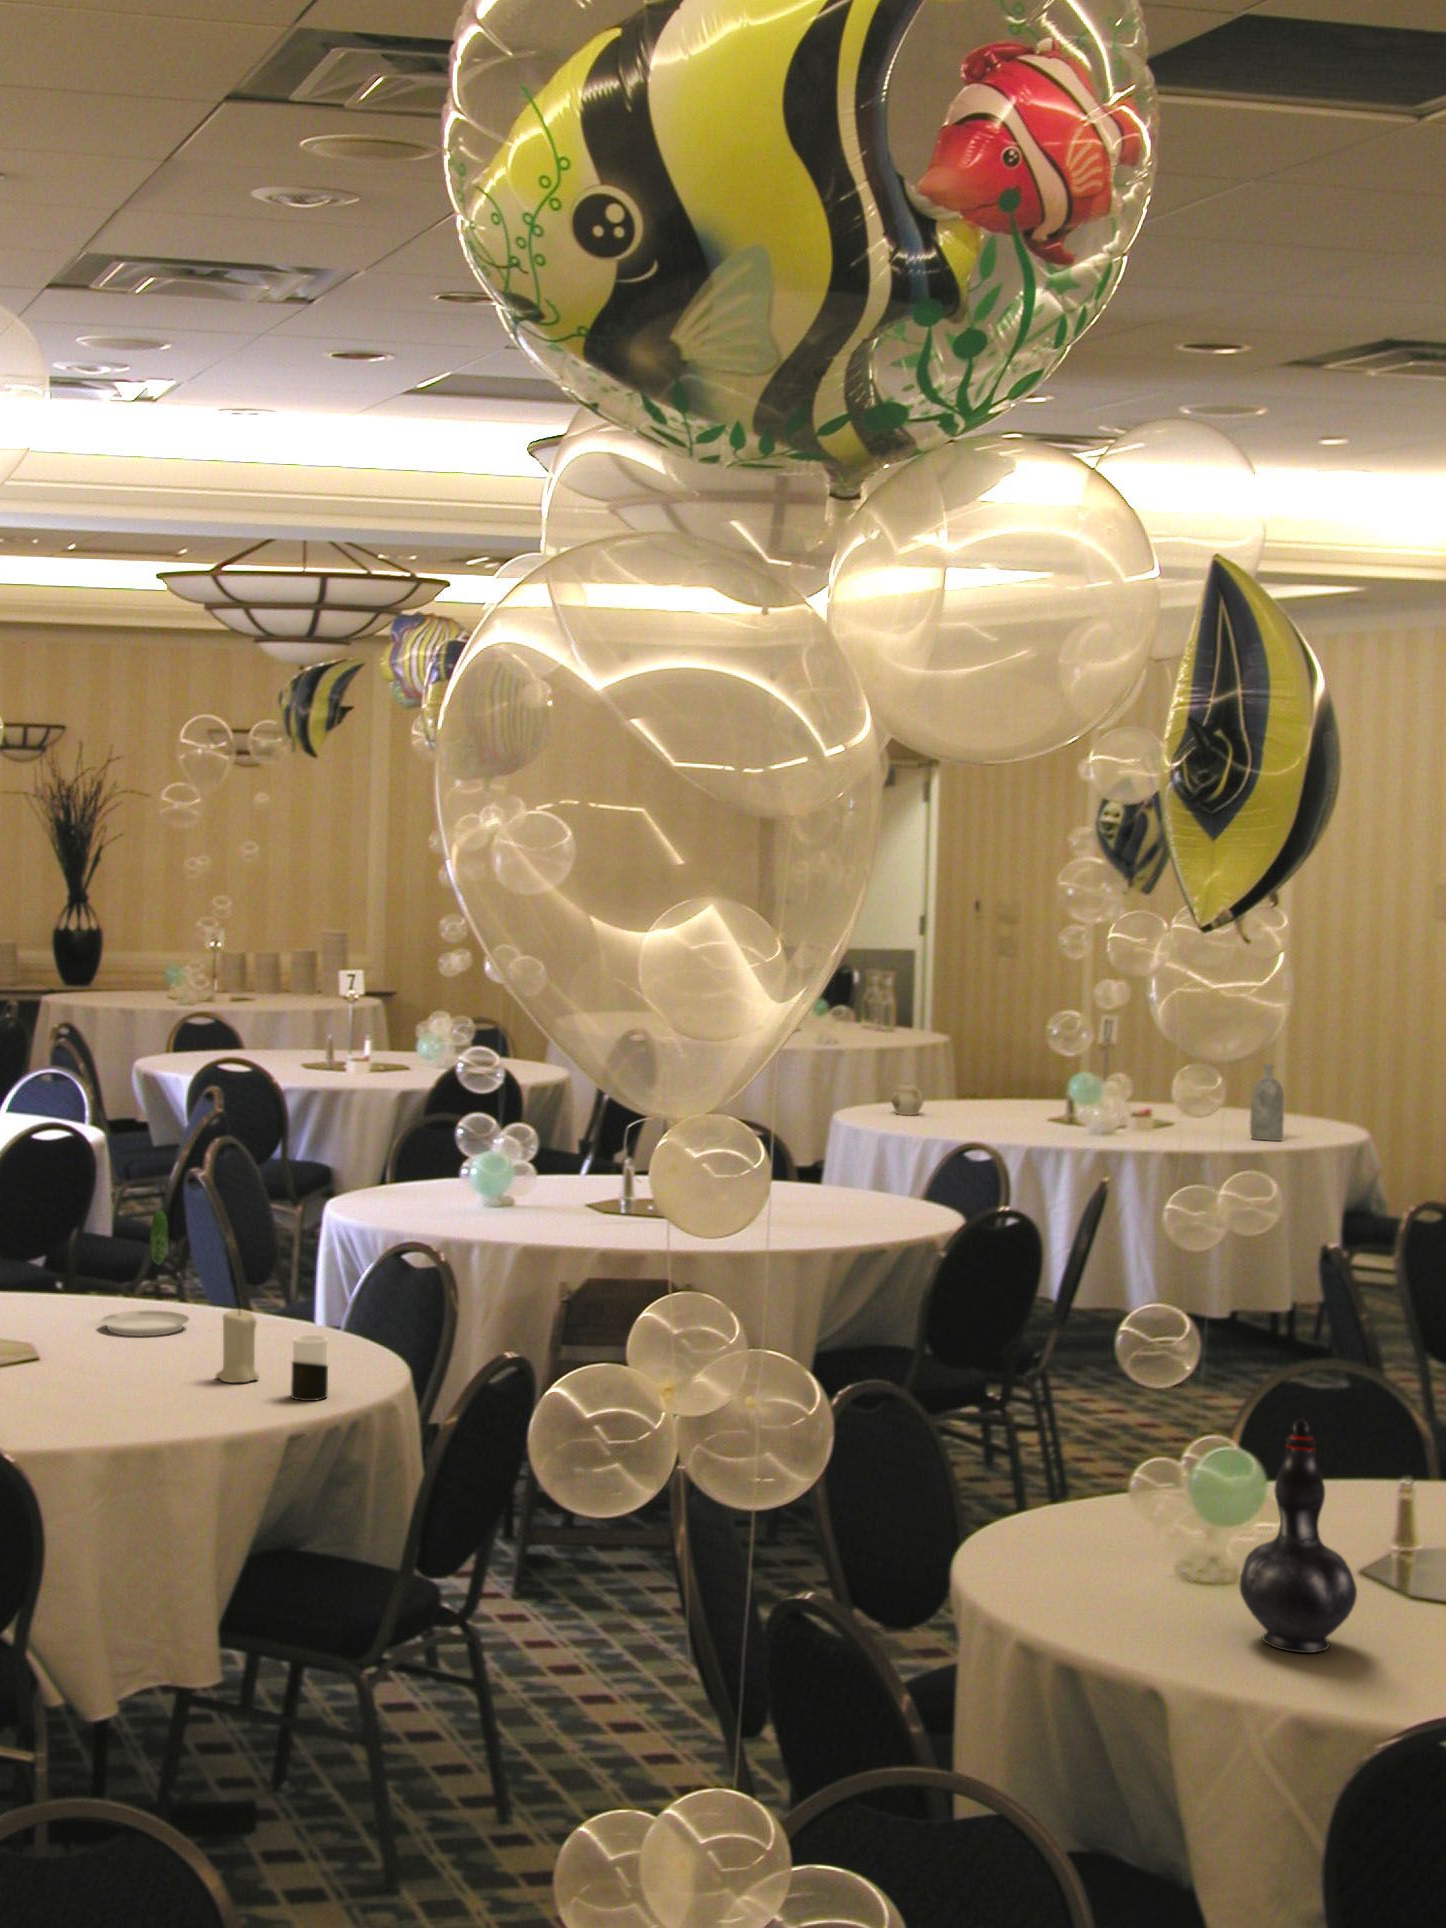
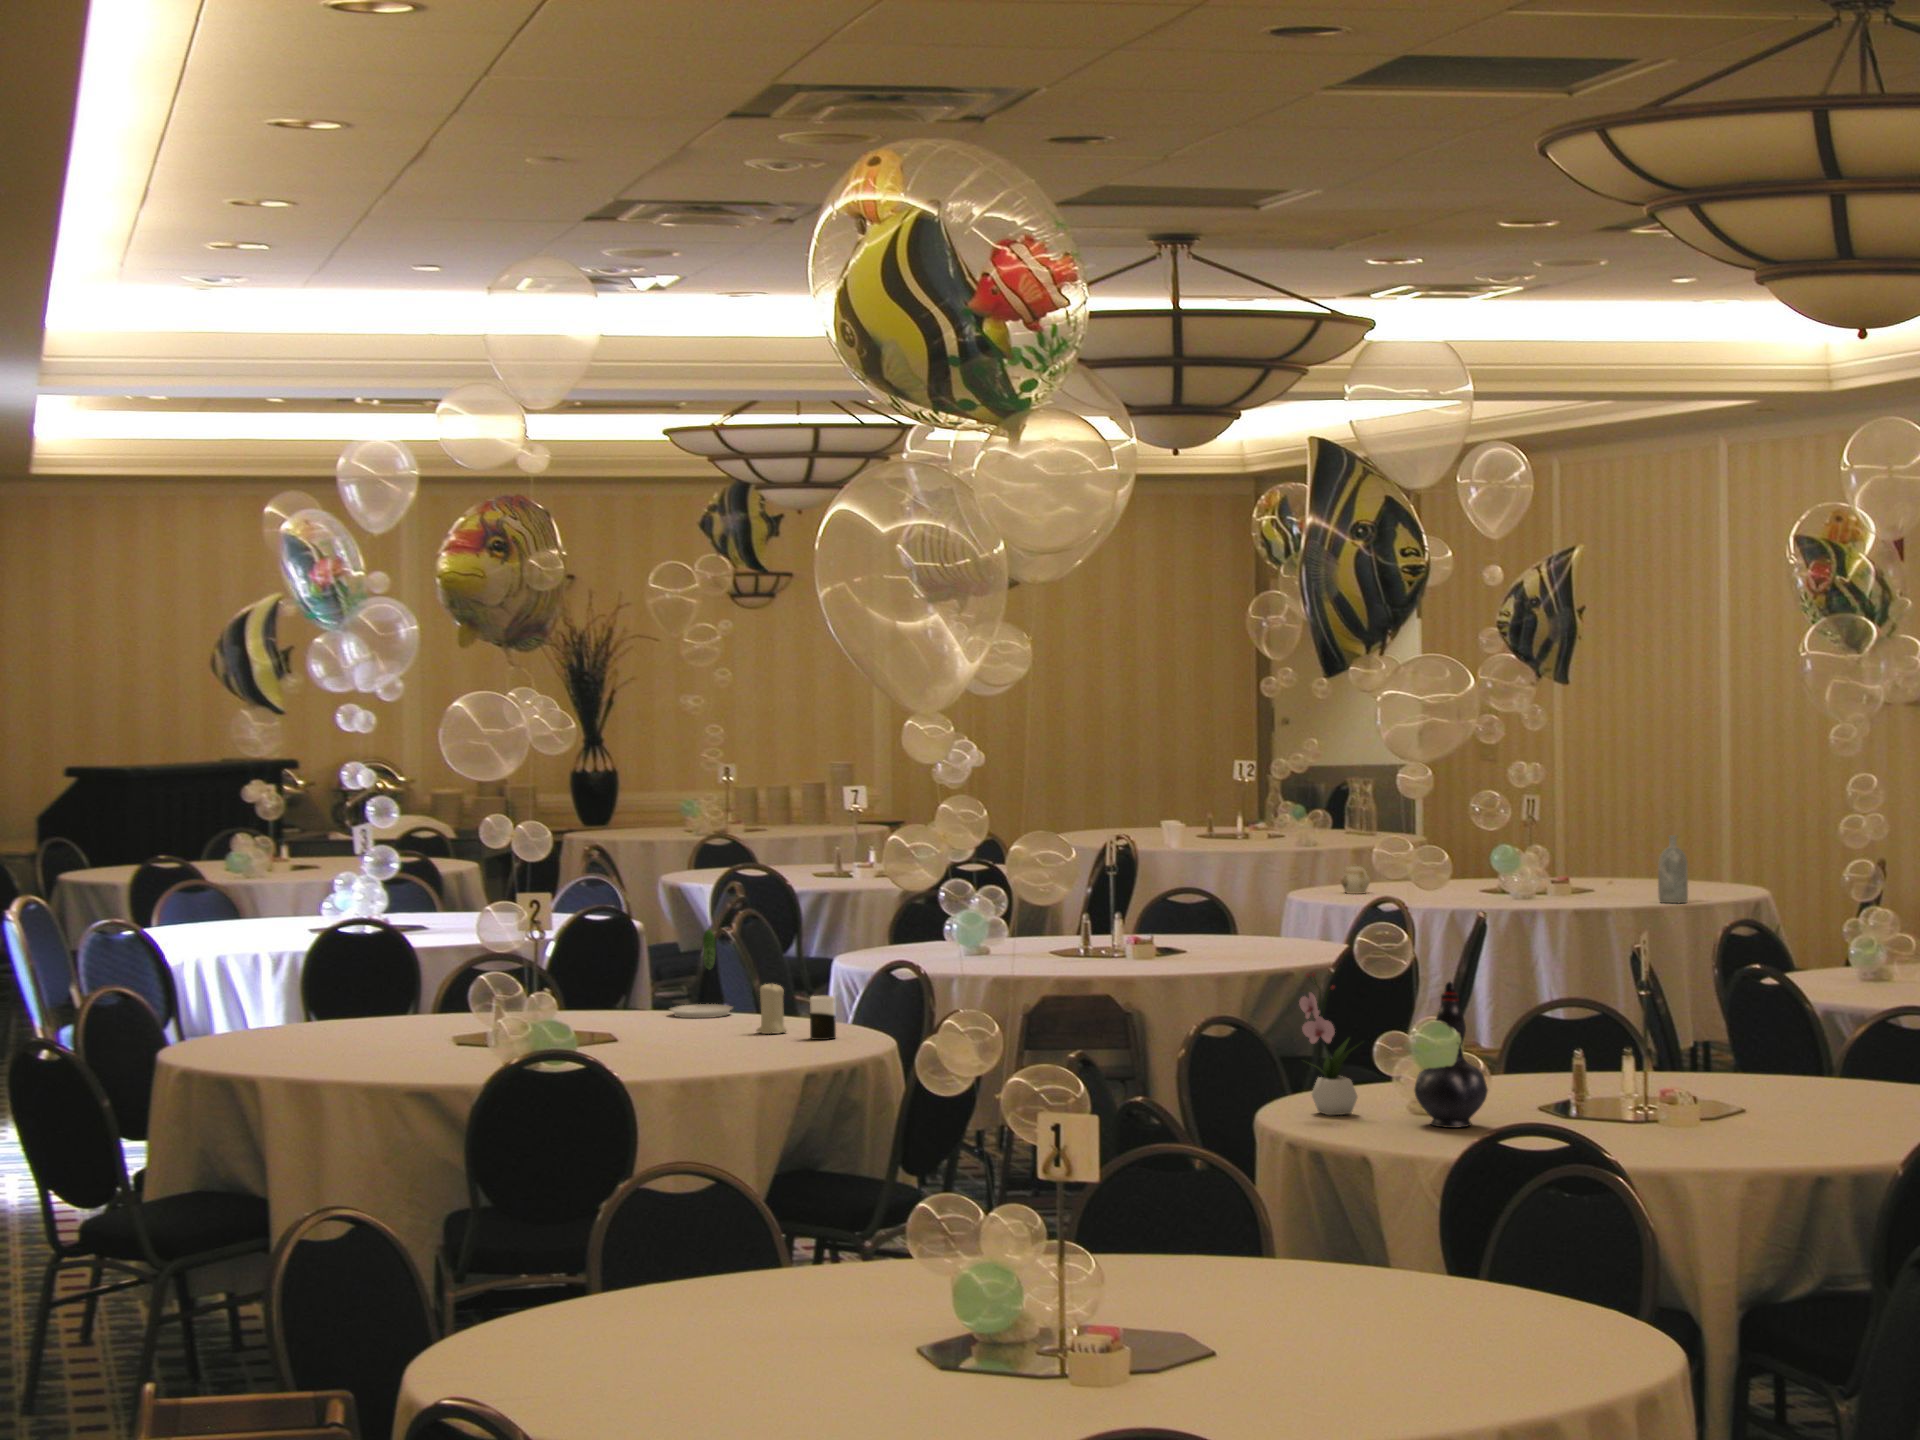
flower arrangement: none [1053,1387,1154,1614] -> present [1299,973,1361,1115]

